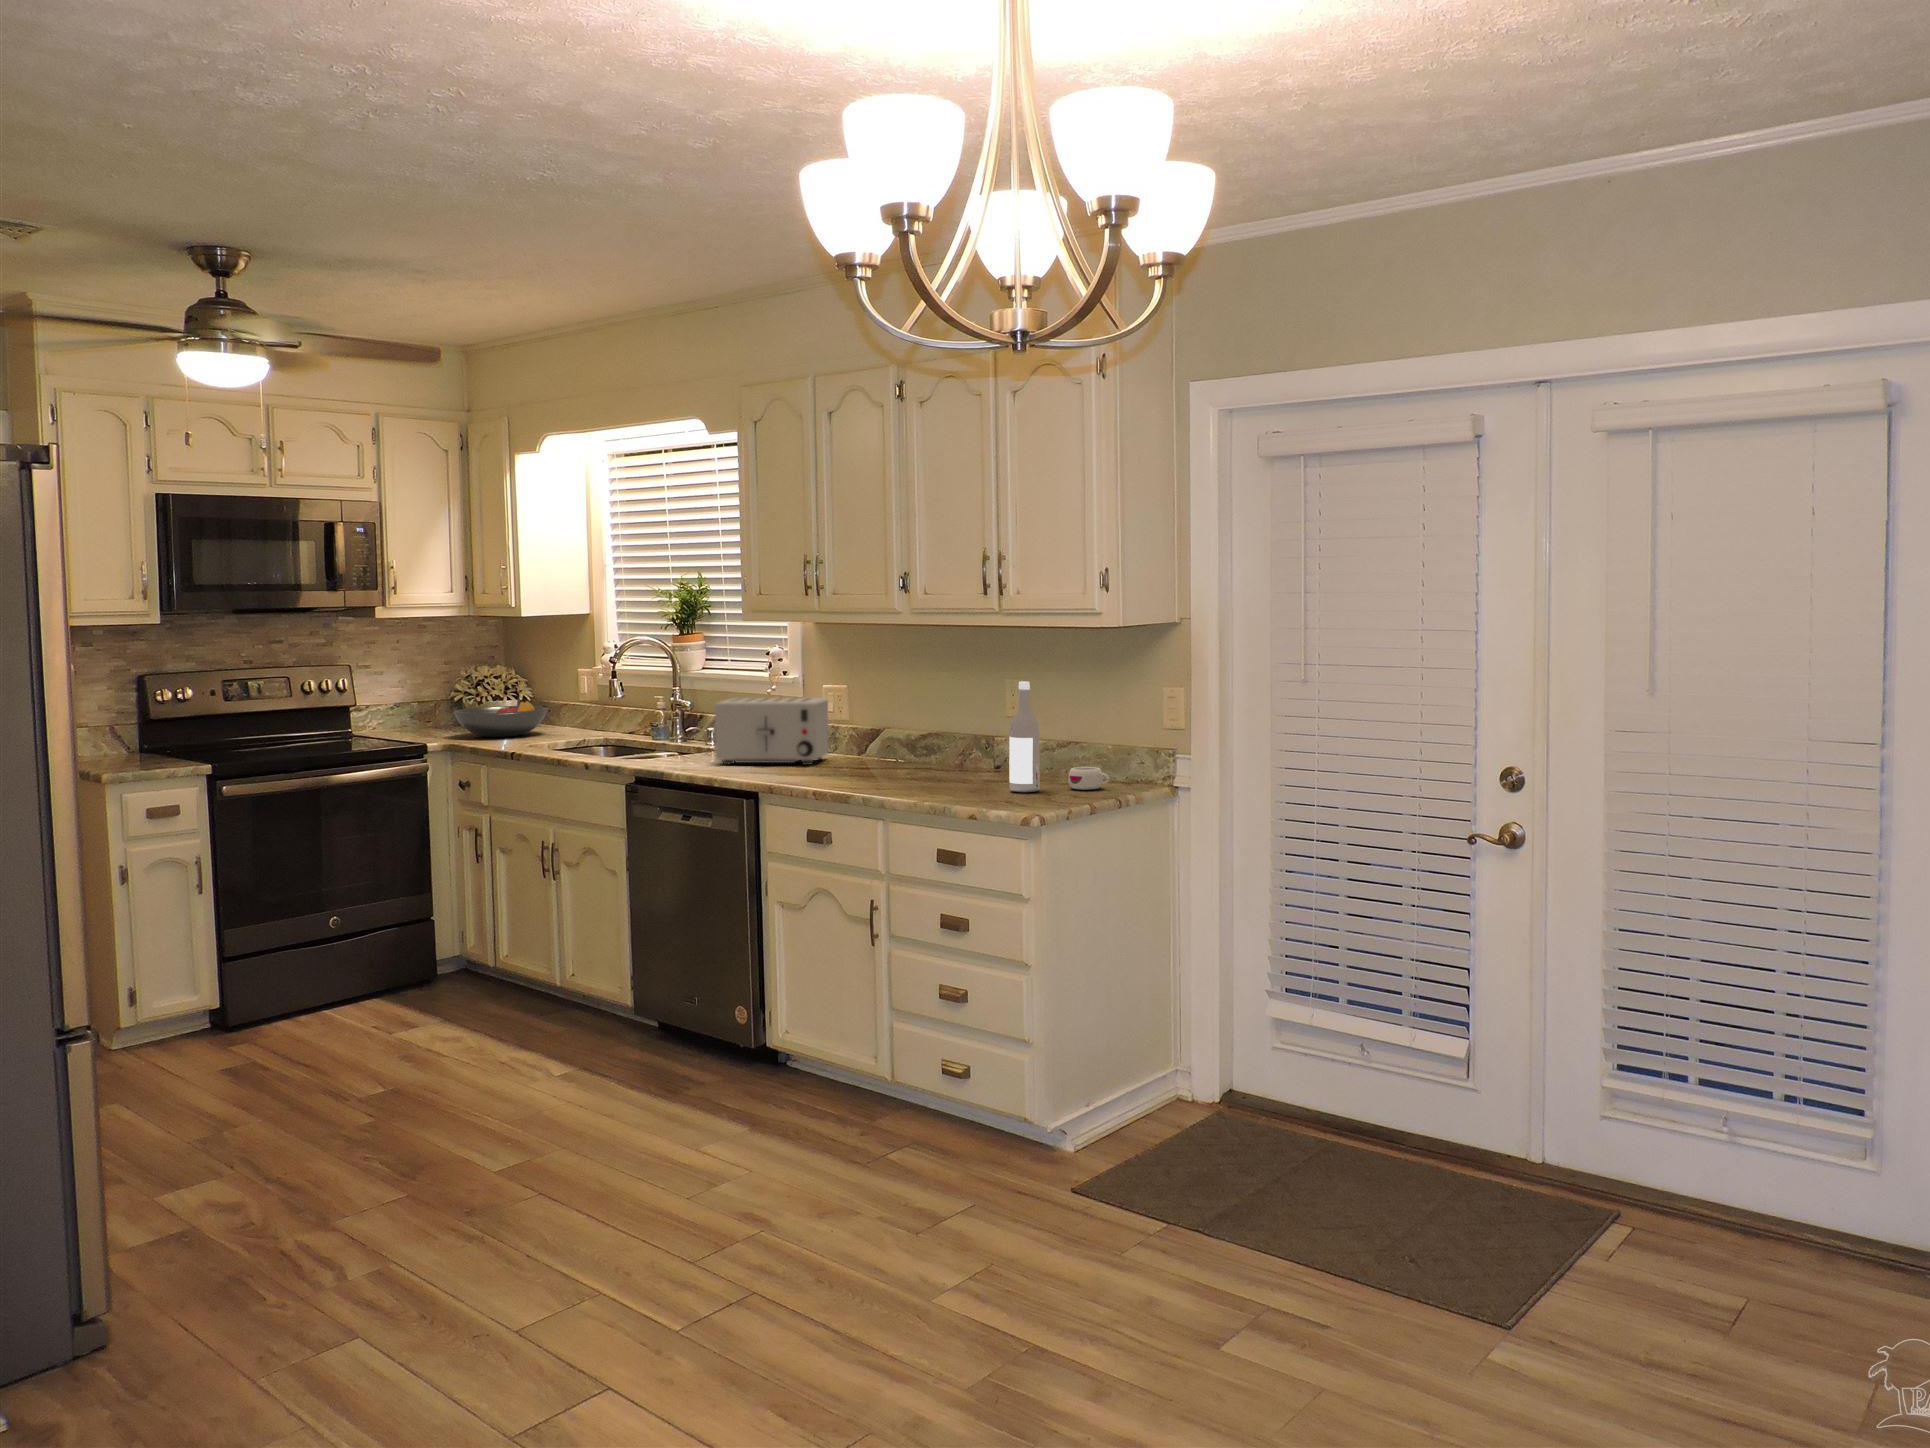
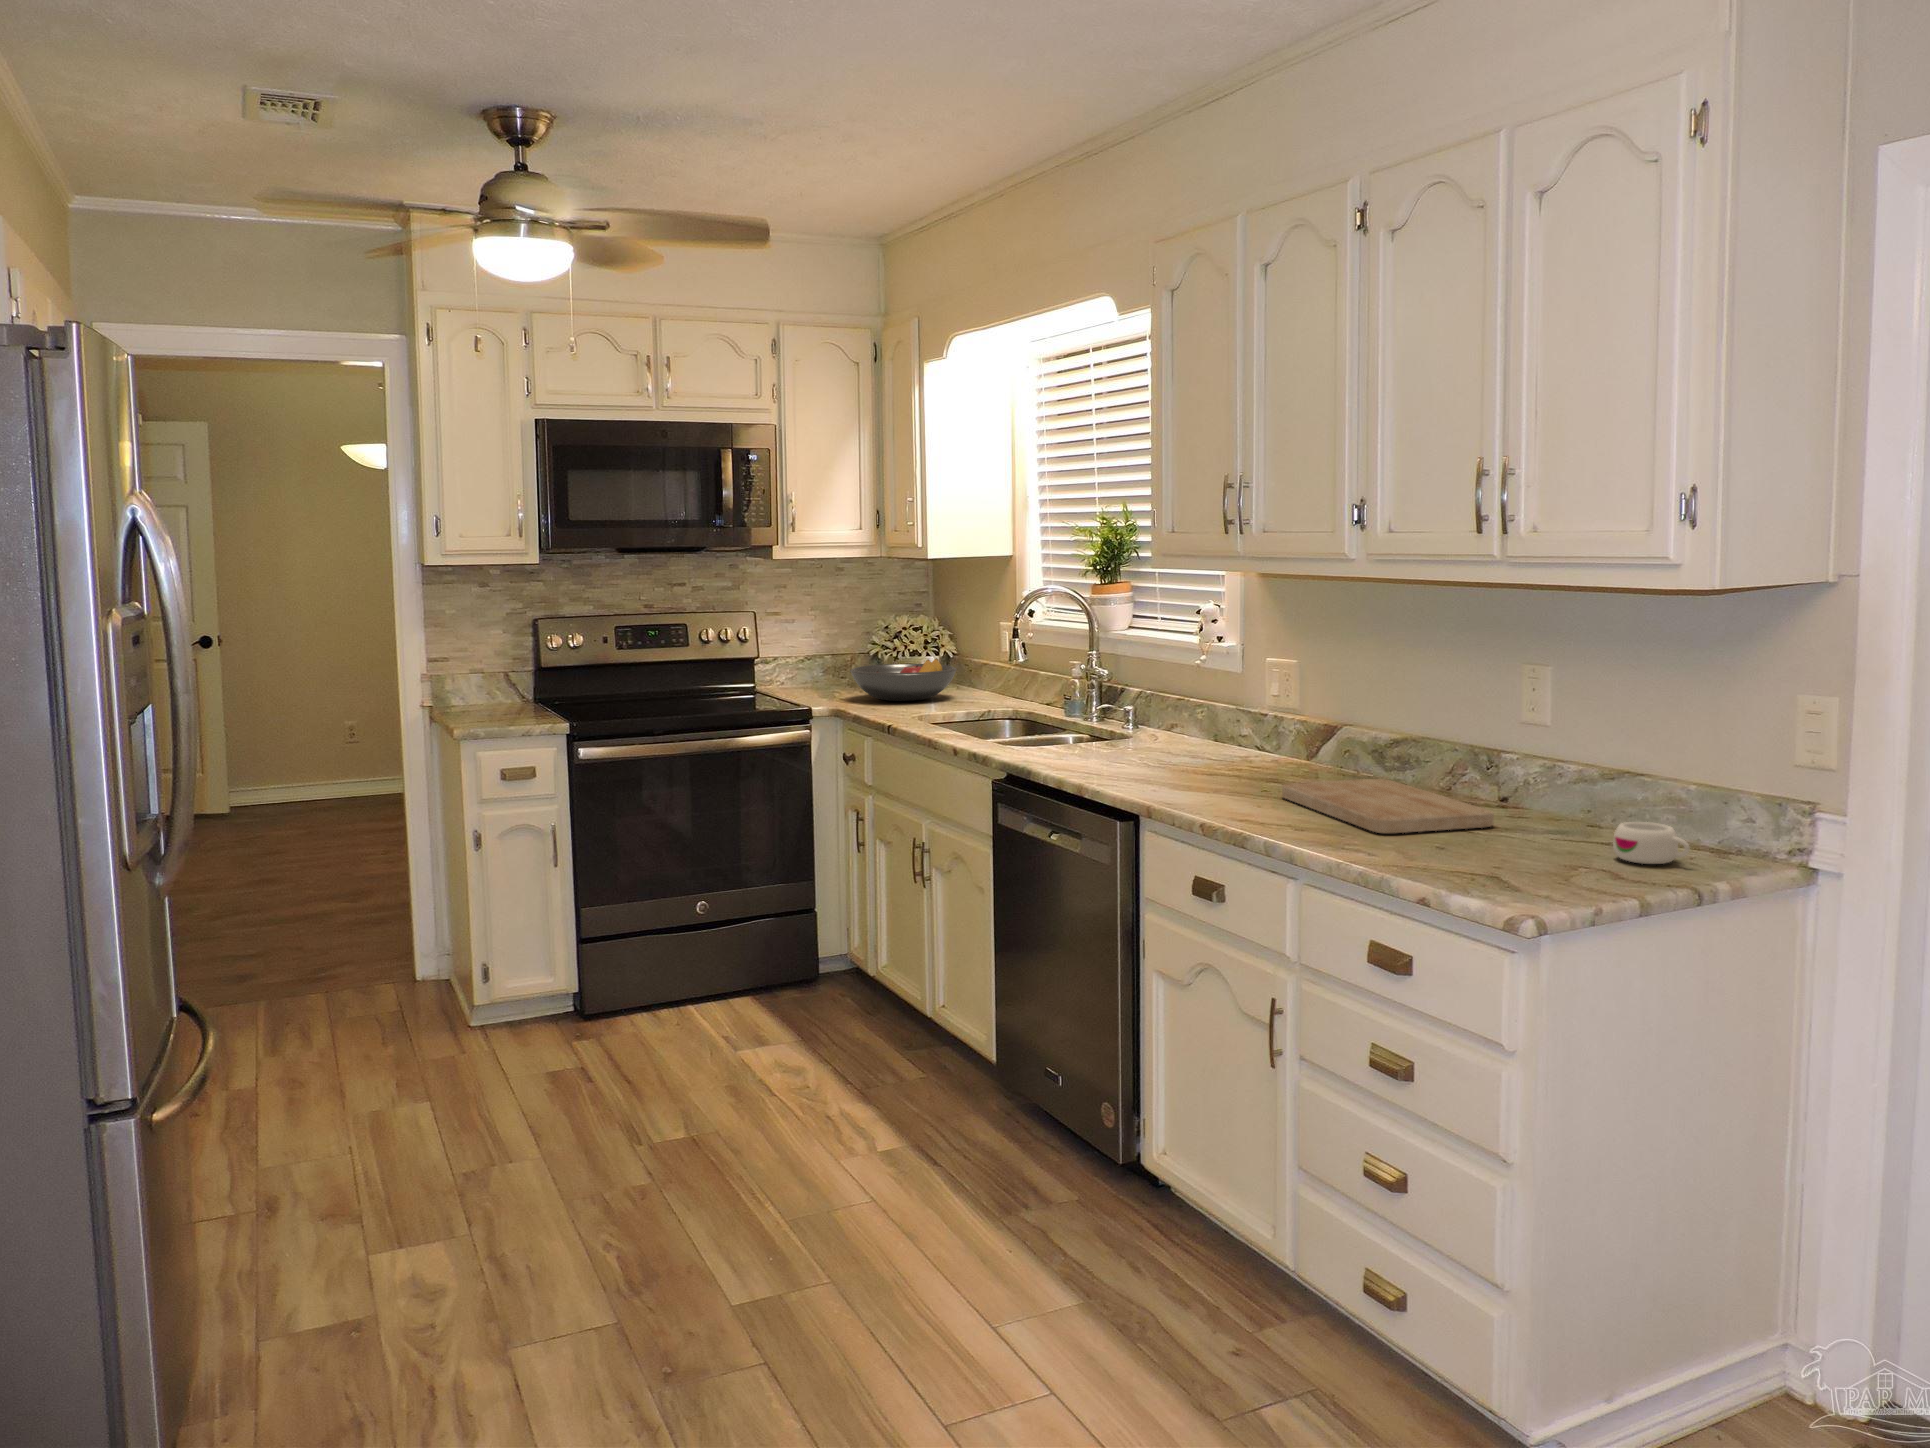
wine bottle: present [1009,681,1040,792] -> none [1506,675,1562,860]
toaster: present [714,698,829,765] -> none [1100,672,1261,772]
cutting board: none [859,760,997,787] -> present [1282,779,1494,833]

